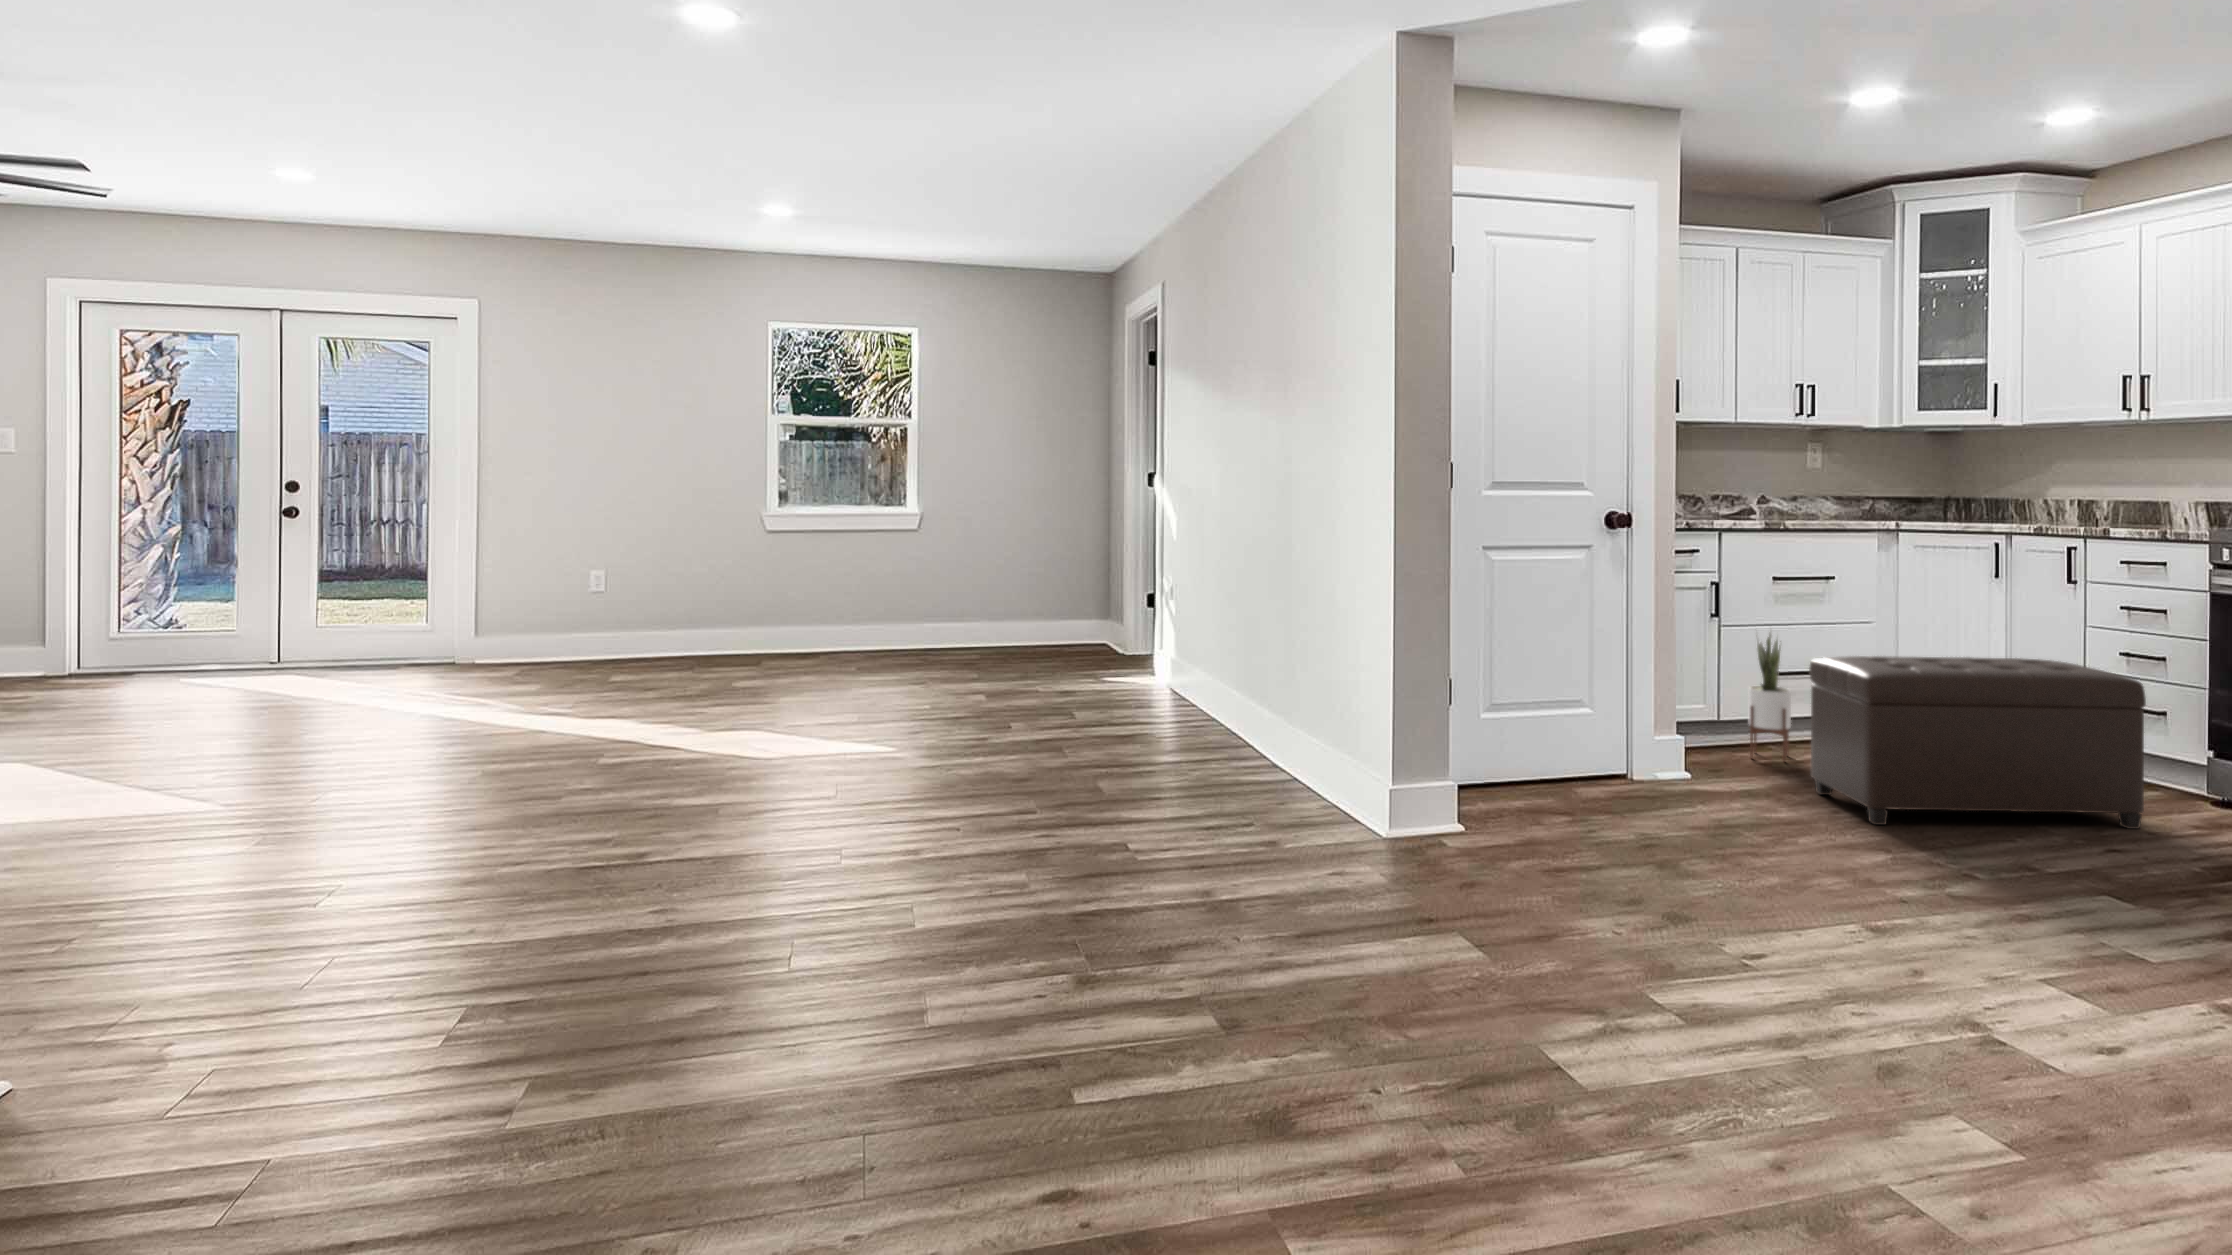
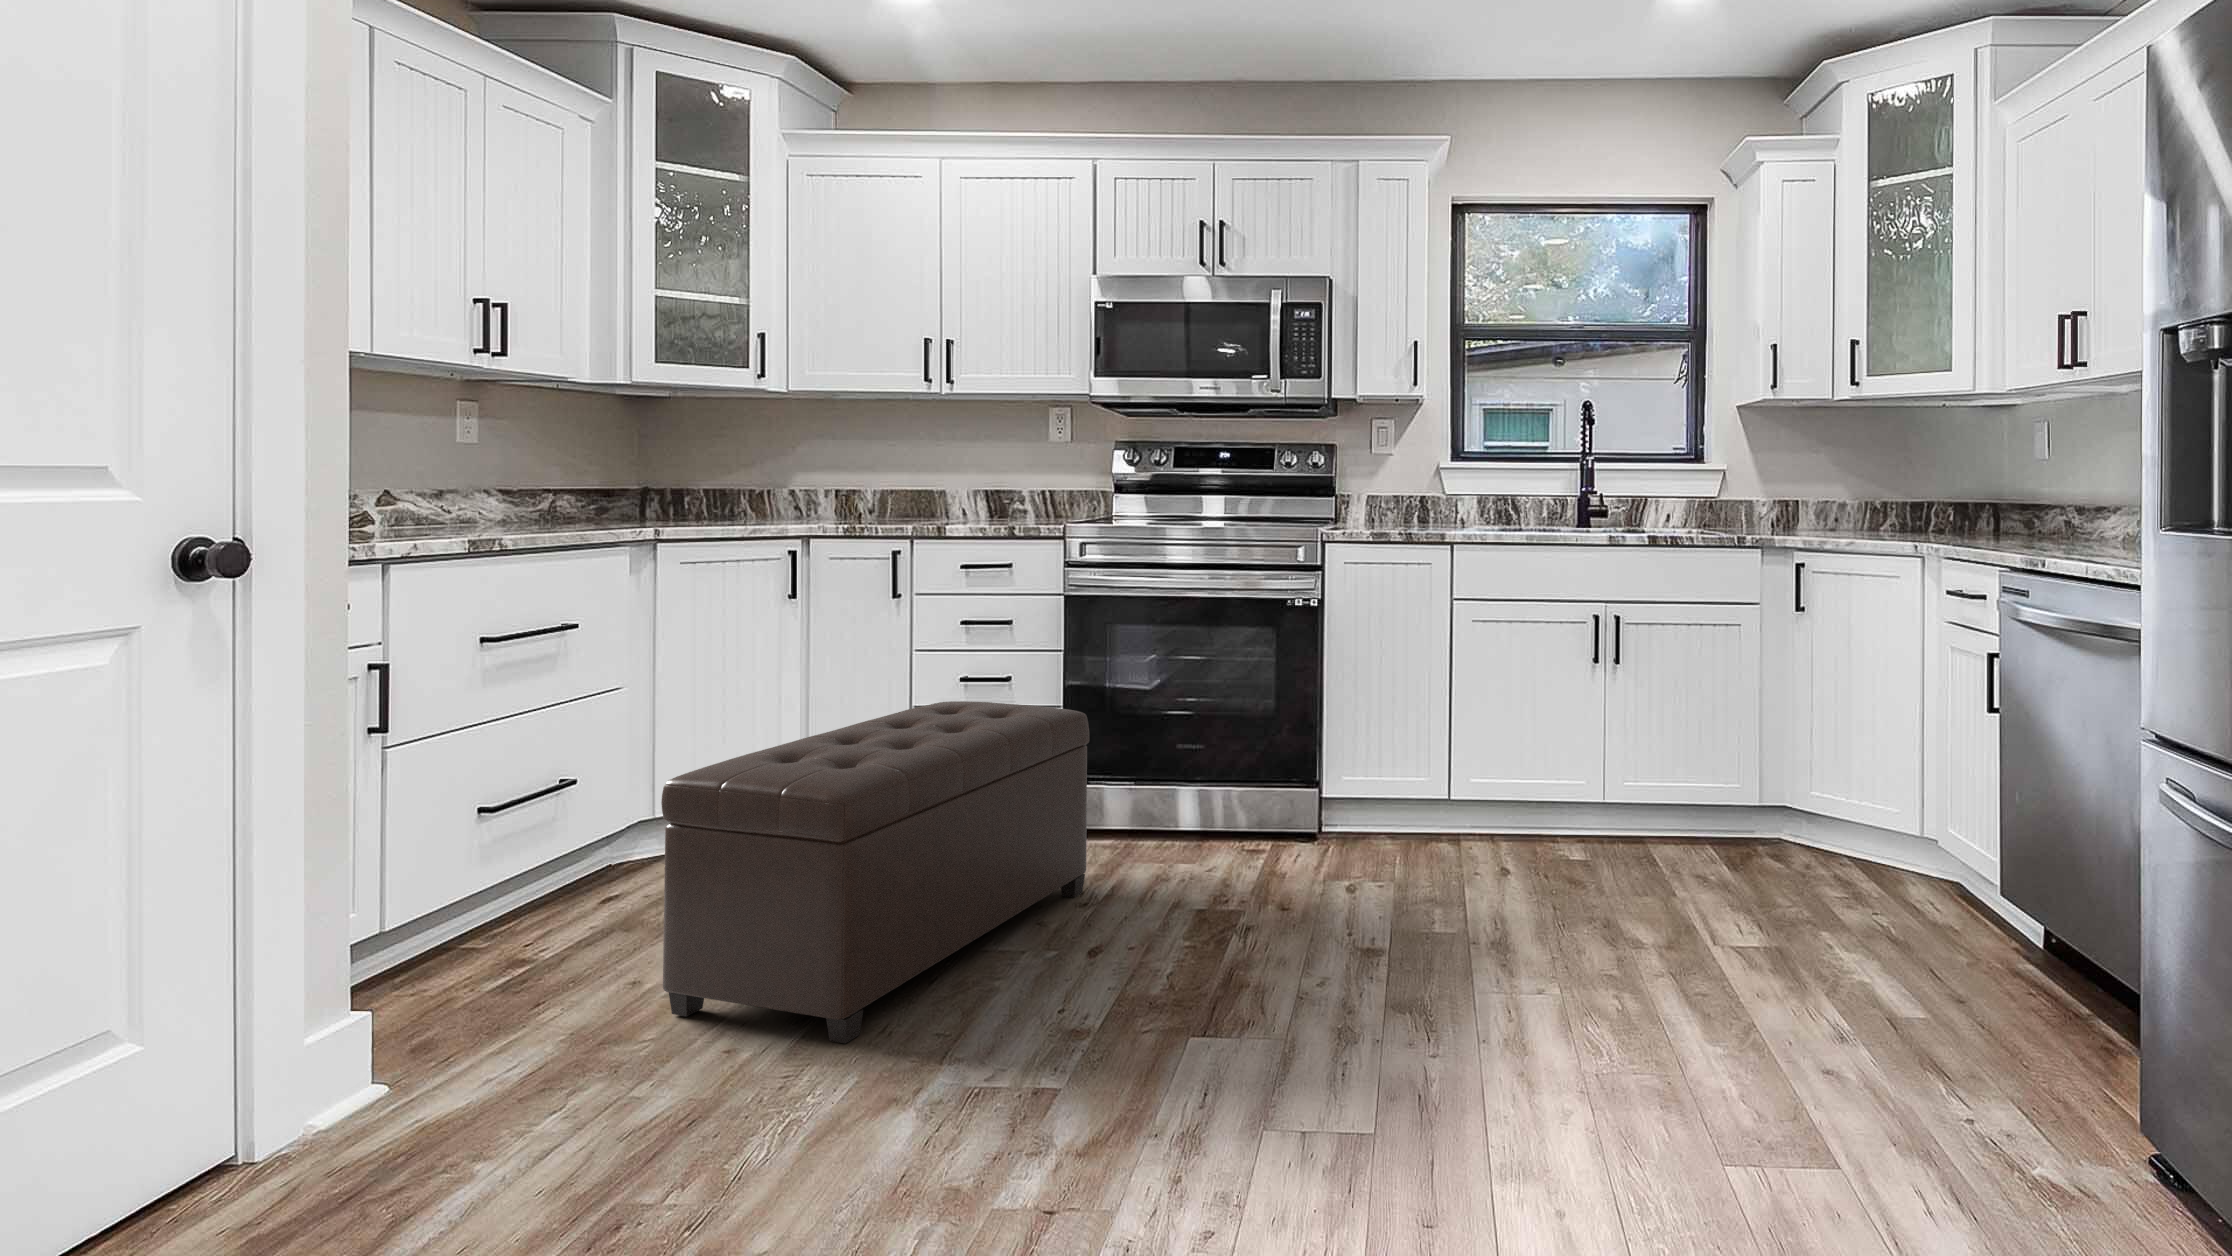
potted plant: present [1749,633,1791,761] -> none [447,727,537,982]

